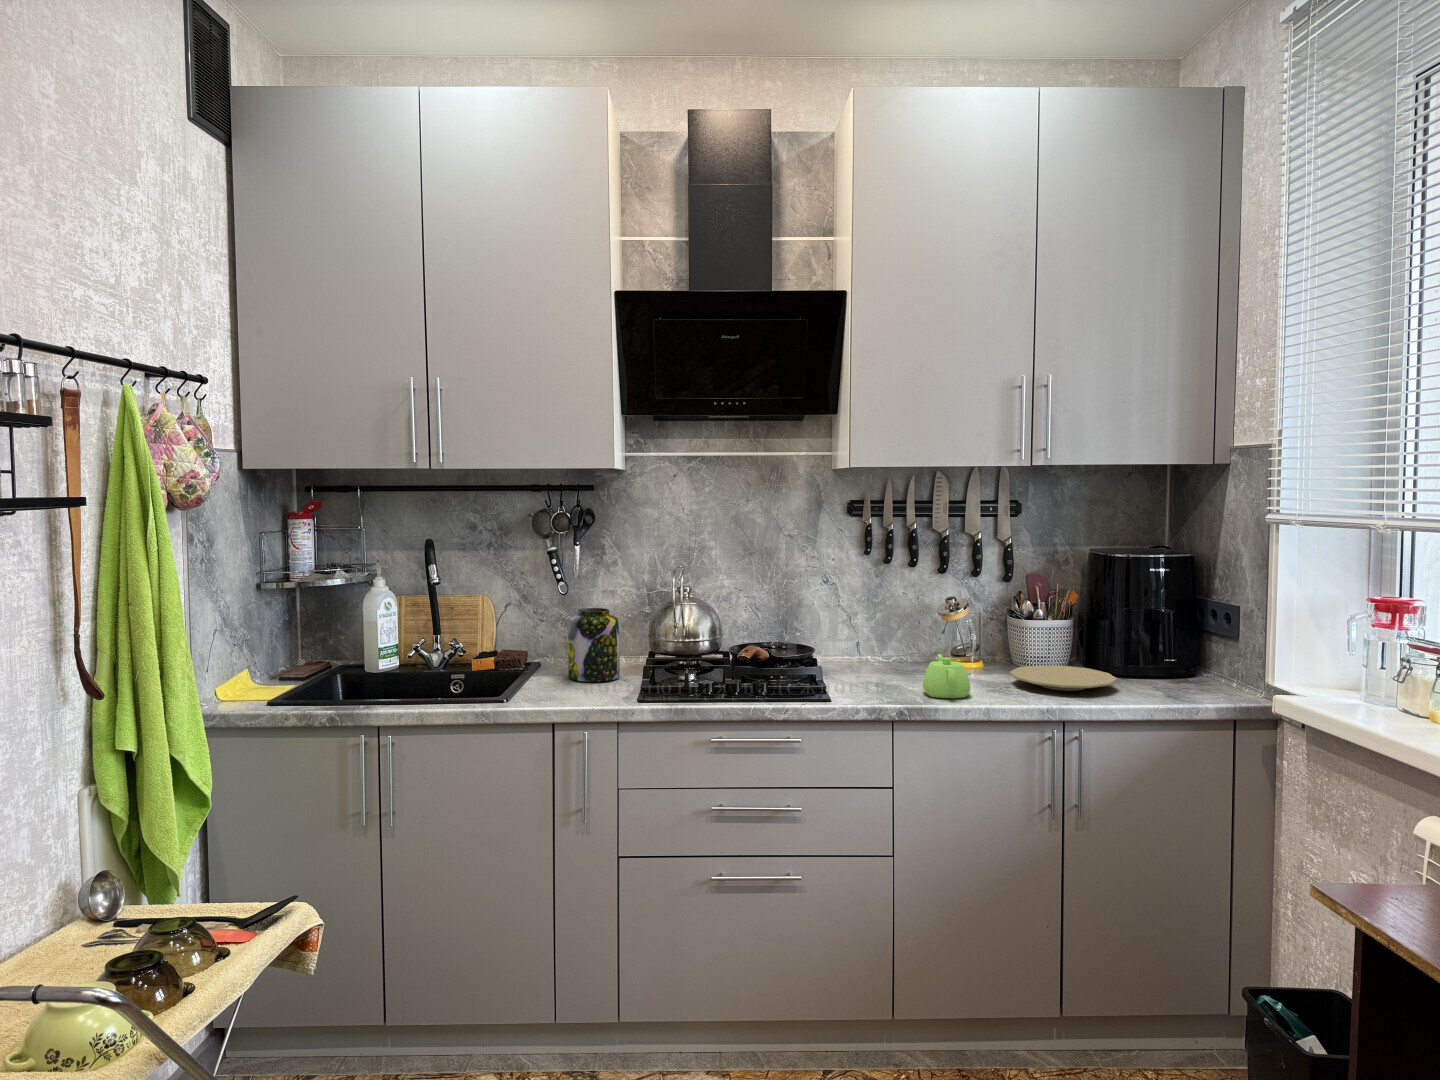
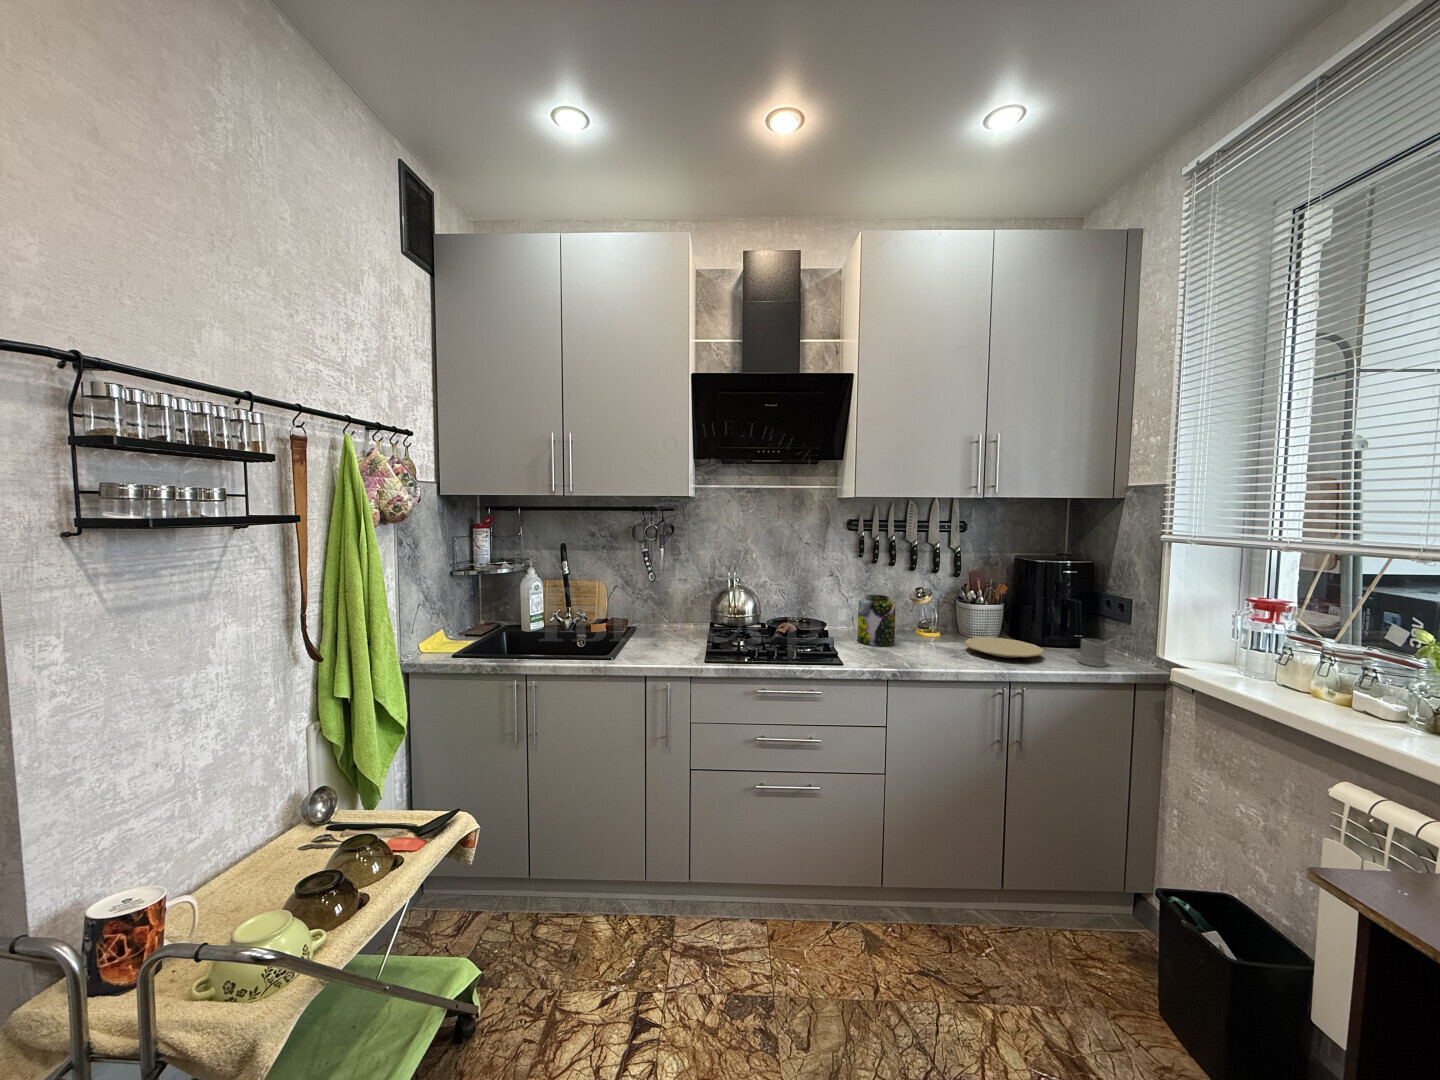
jar: present [568,608,620,682] -> present [857,595,895,646]
teapot: present [923,654,970,698] -> none [905,629,940,663]
mug: none [1162,660,1214,699] -> present [1078,639,1118,667]

